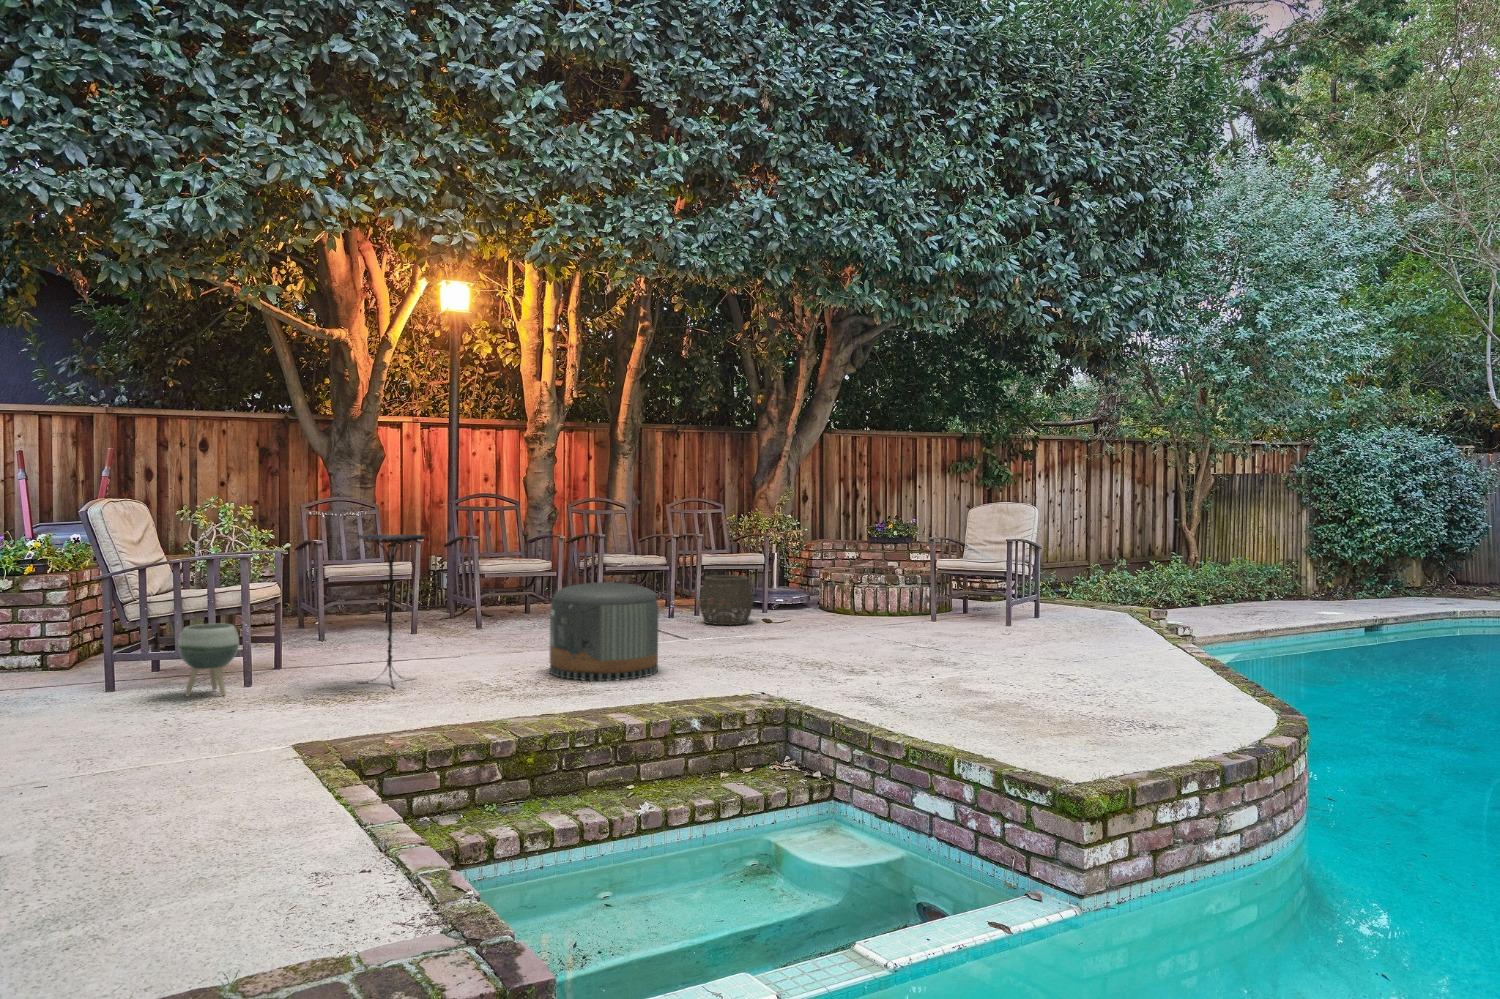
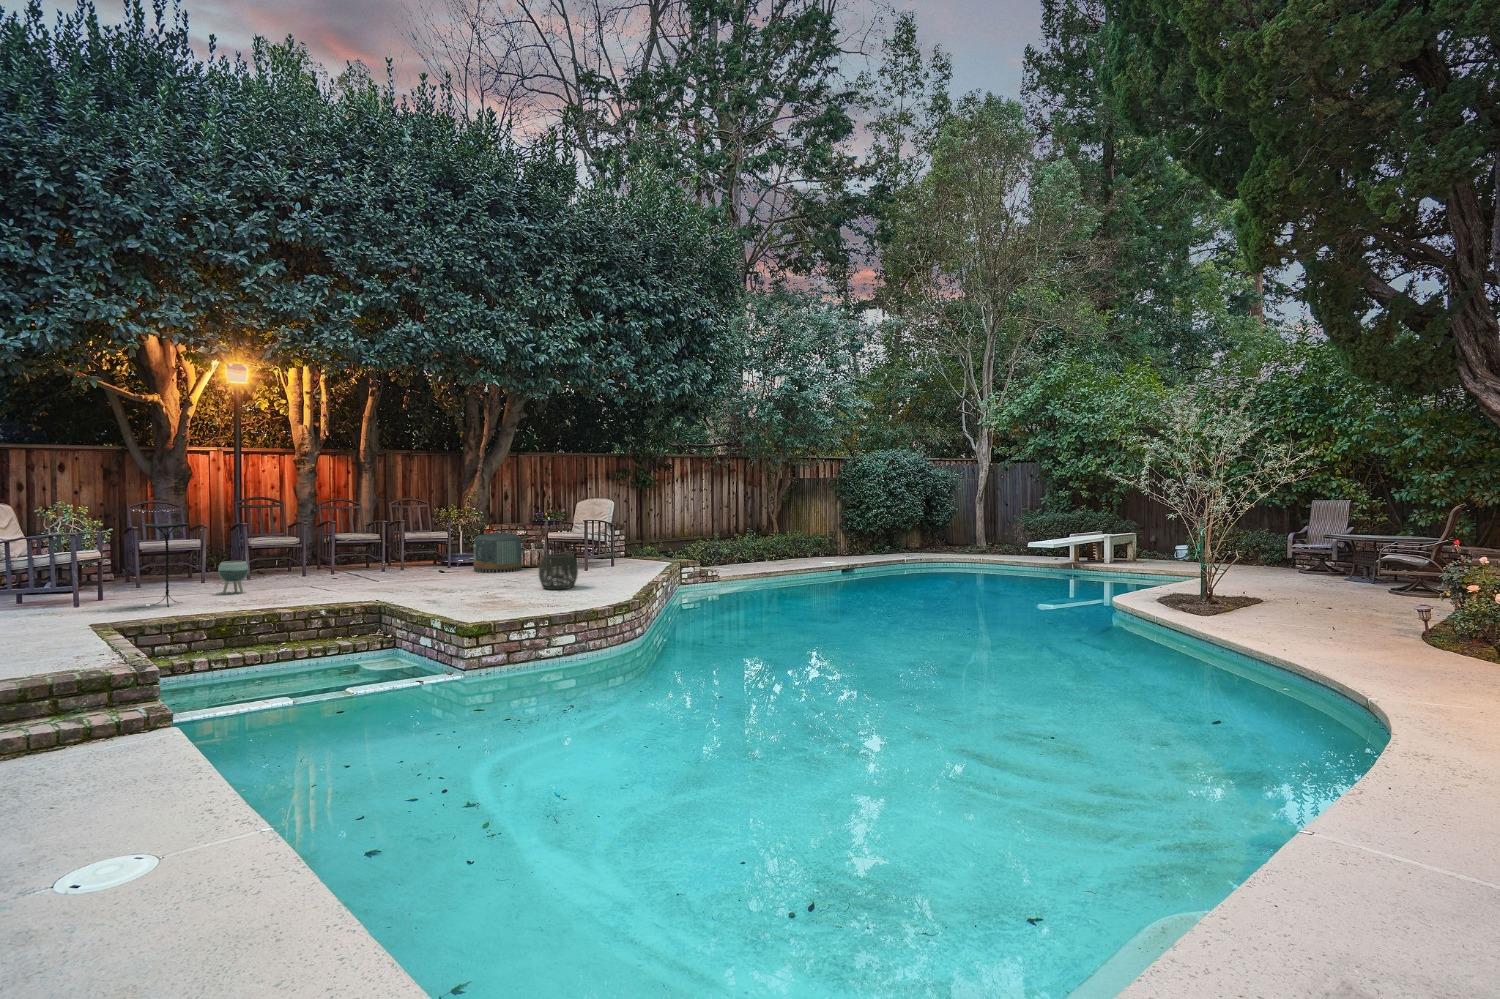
woven basket: present [699,575,753,625] -> present [539,554,578,590]
pouf: present [549,582,659,681] -> present [473,533,522,573]
planter: present [178,624,239,696] -> present [218,561,249,594]

